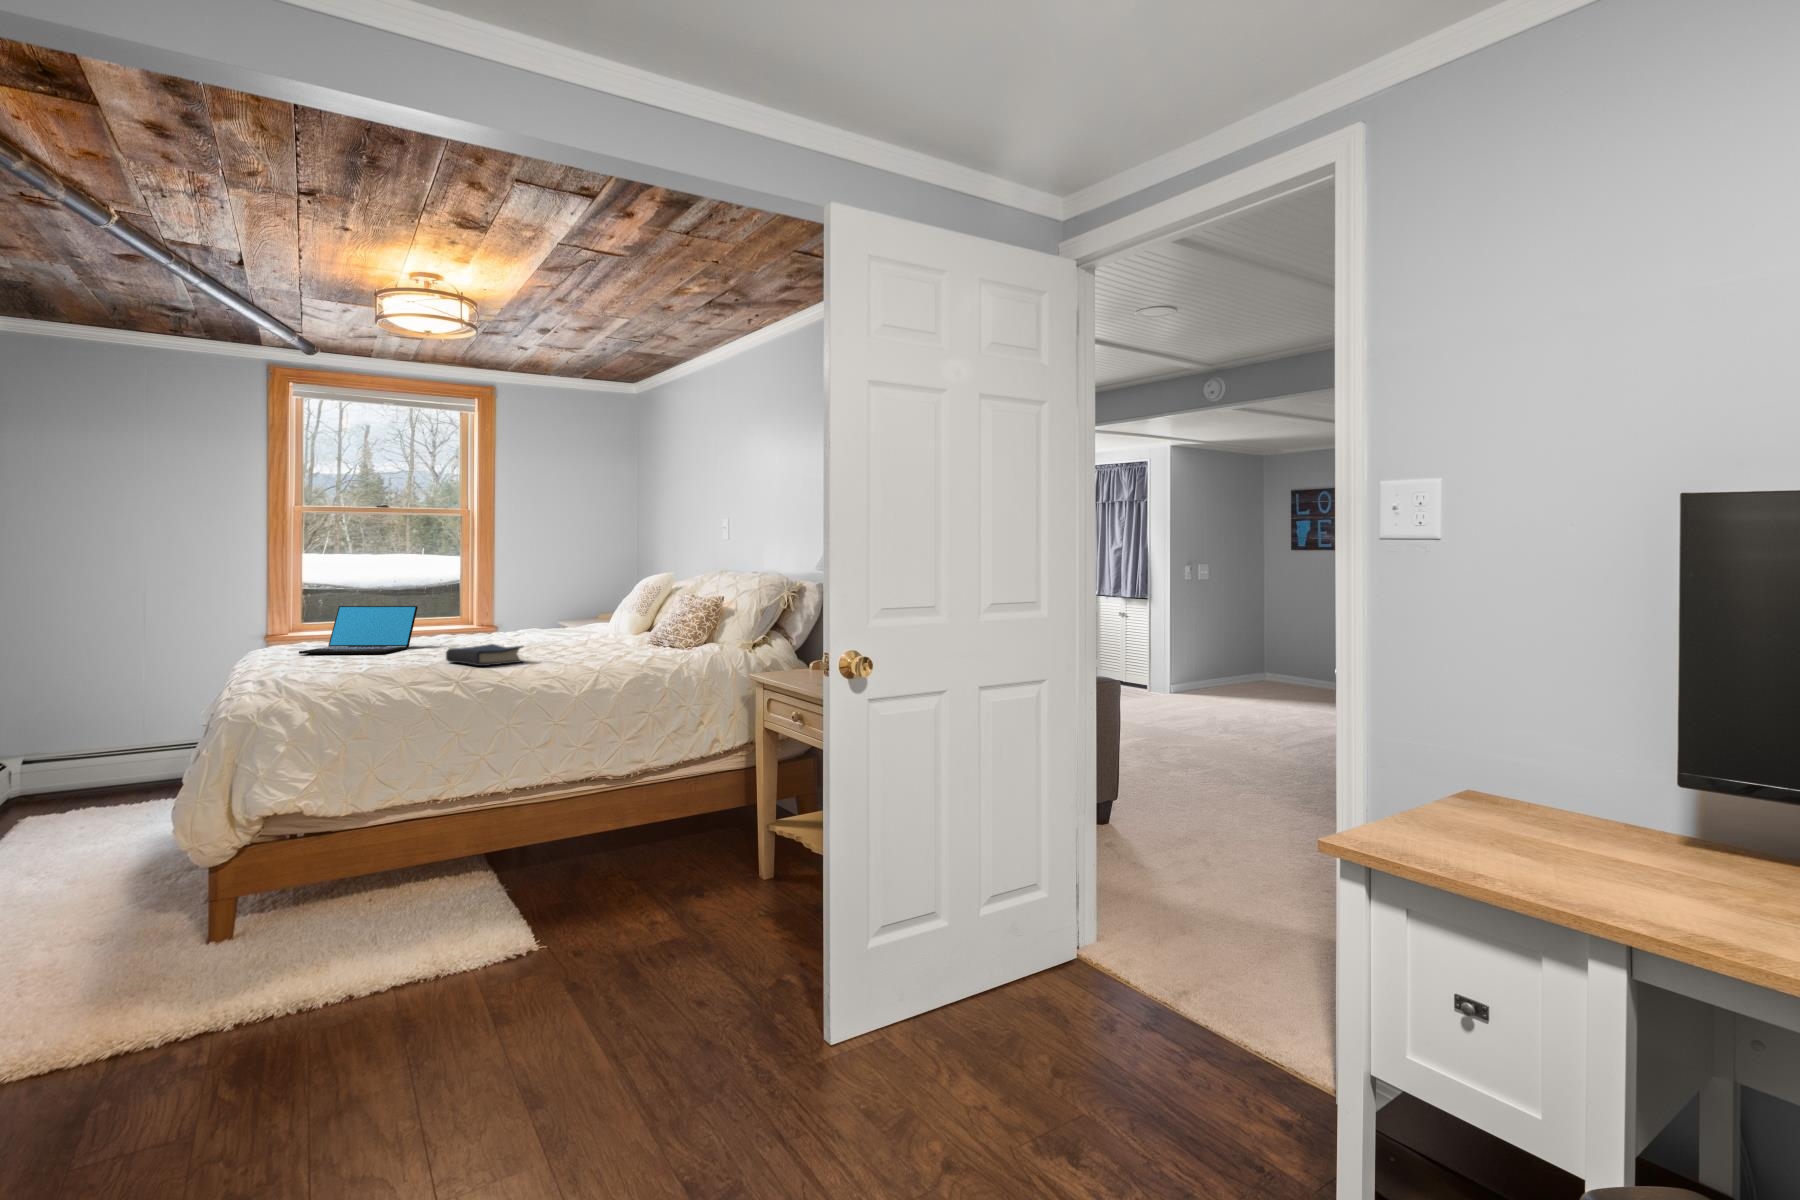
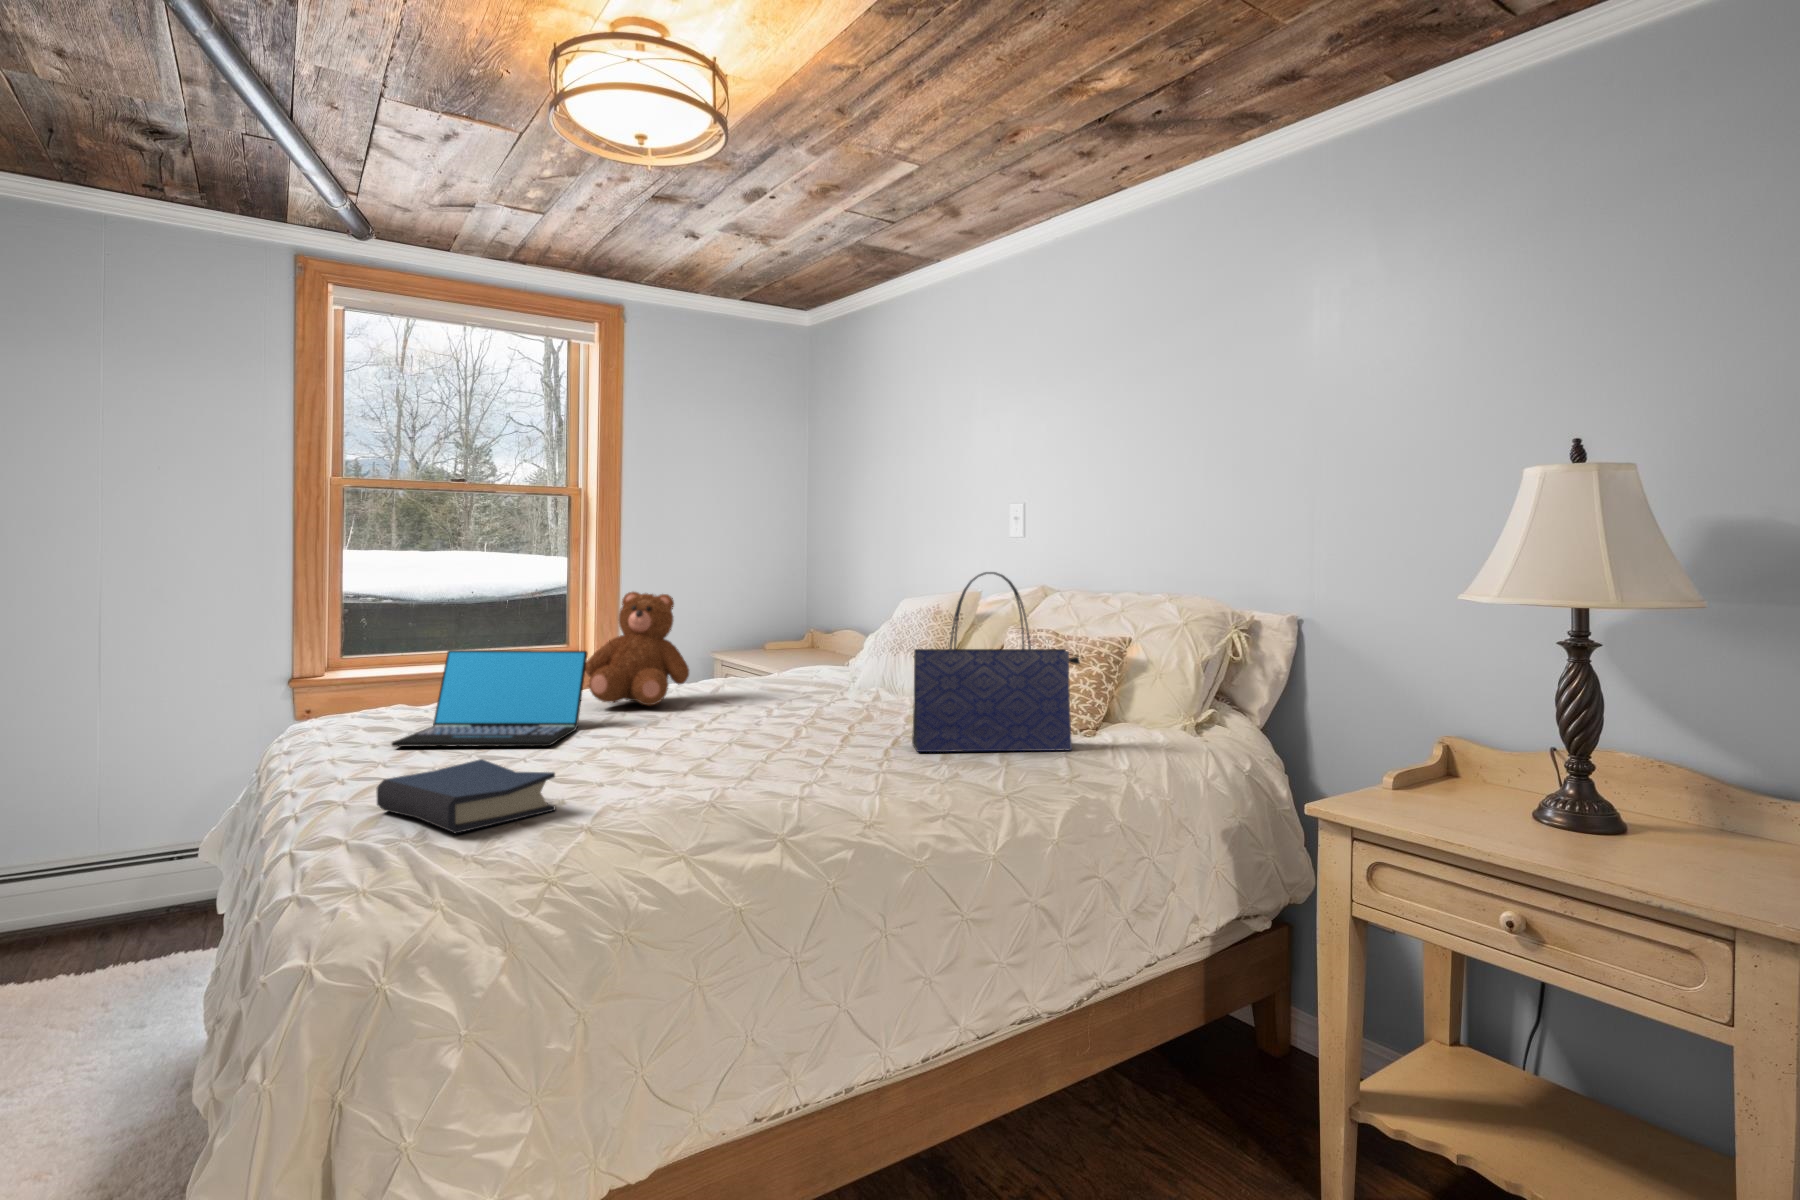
tote bag: none [573,559,668,654] -> present [912,572,1080,752]
teddy bear: none [426,574,492,641] -> present [585,592,689,706]
hardback book: present [446,644,523,666] -> present [377,759,555,833]

